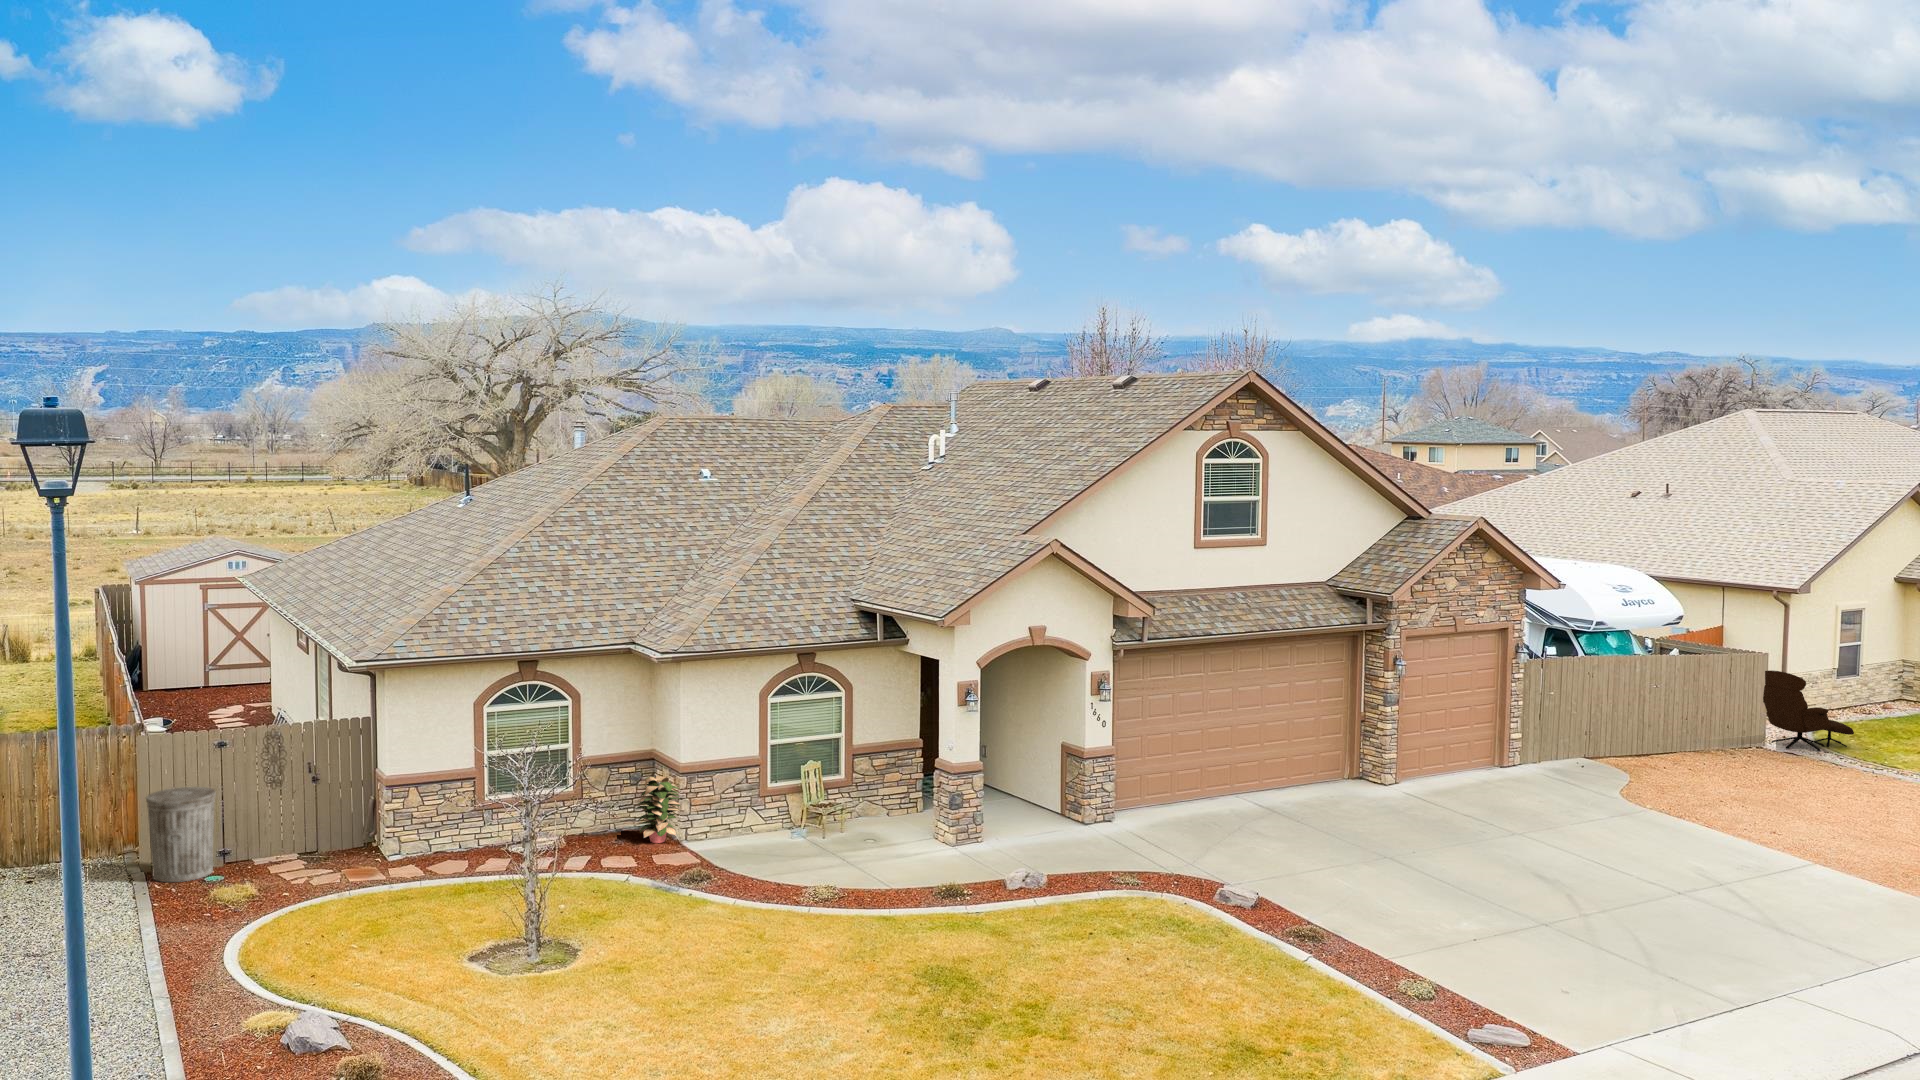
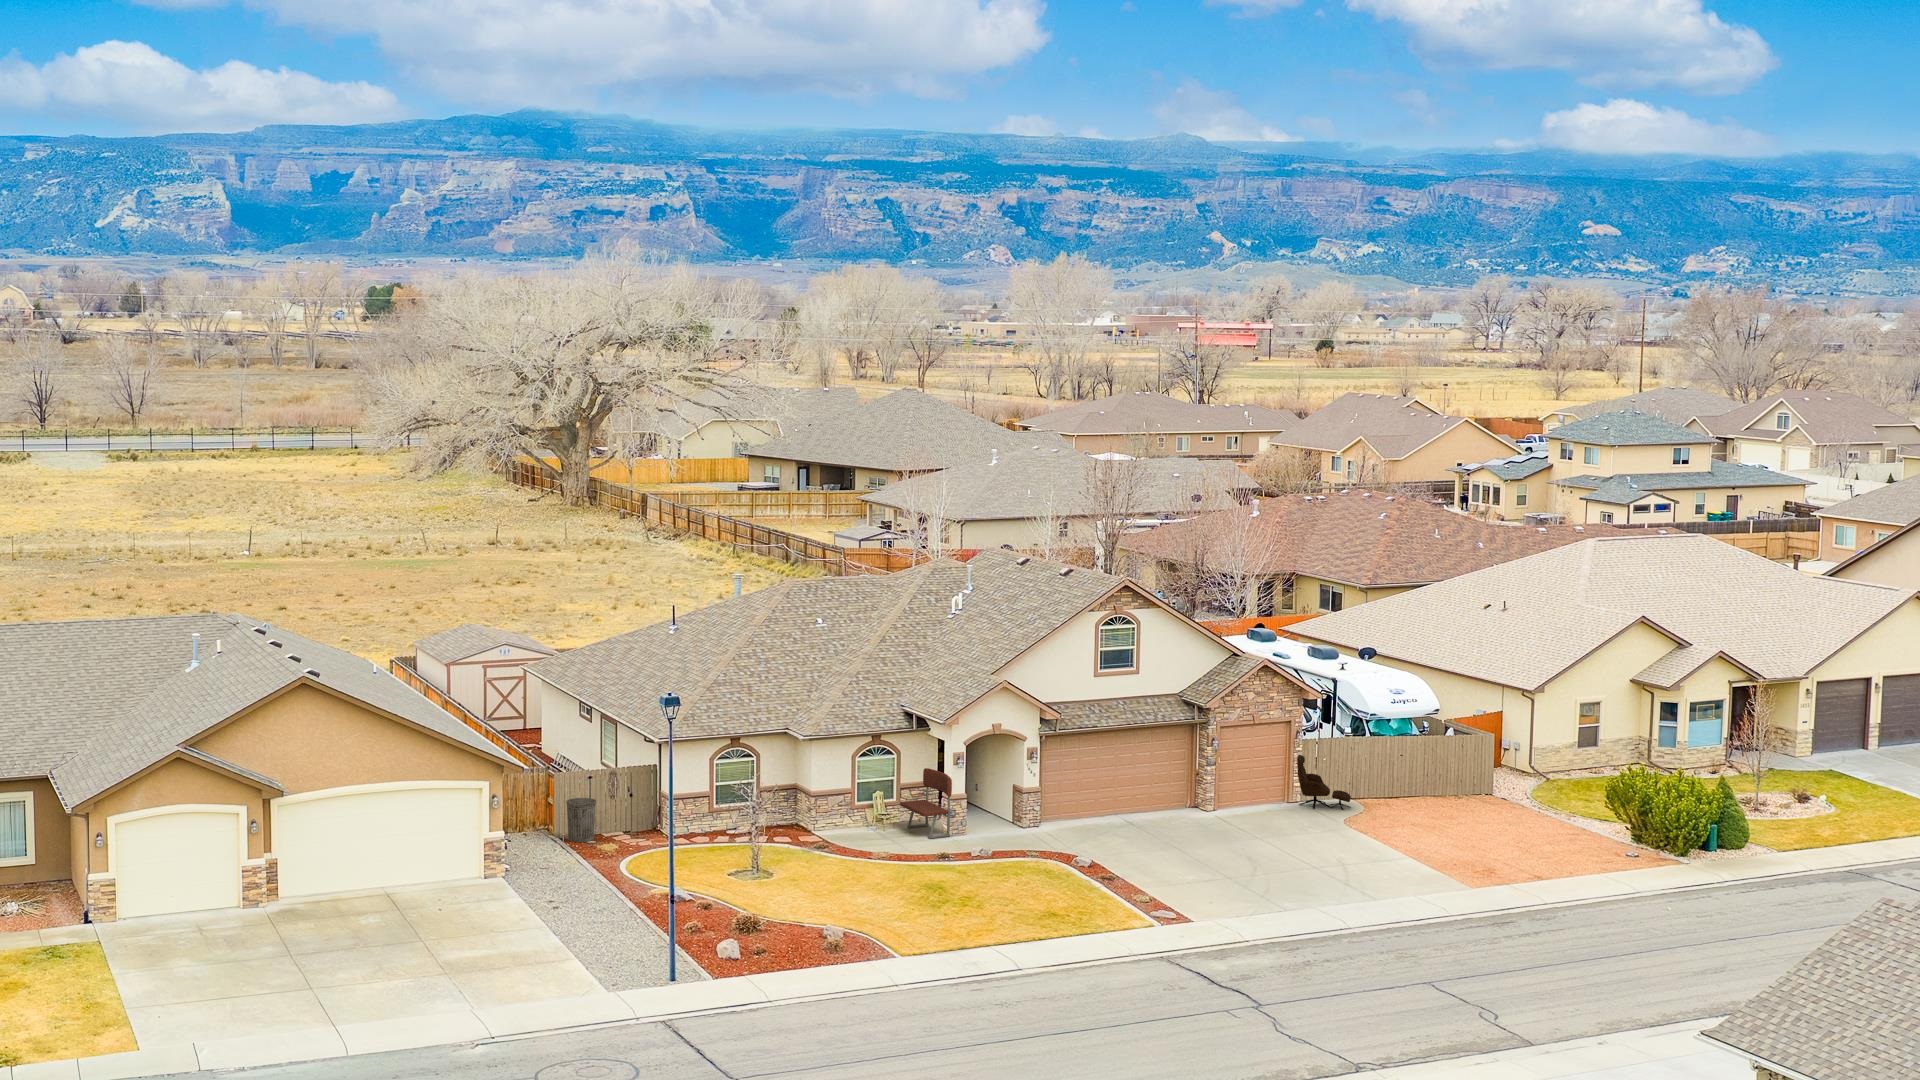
lounge chair: present [1763,671,1854,751] -> present [1297,755,1351,810]
bench: none [853,714,957,852] -> present [900,768,952,839]
decorative plant: present [635,776,681,843] -> none [789,798,813,831]

